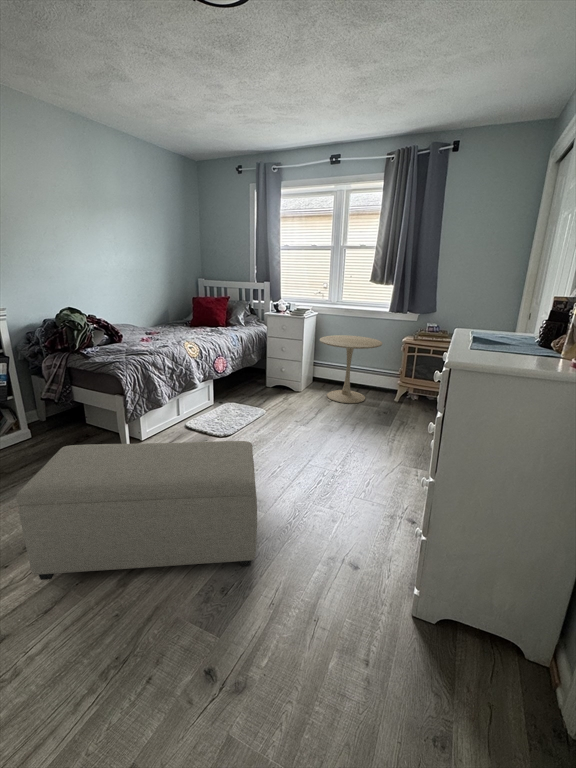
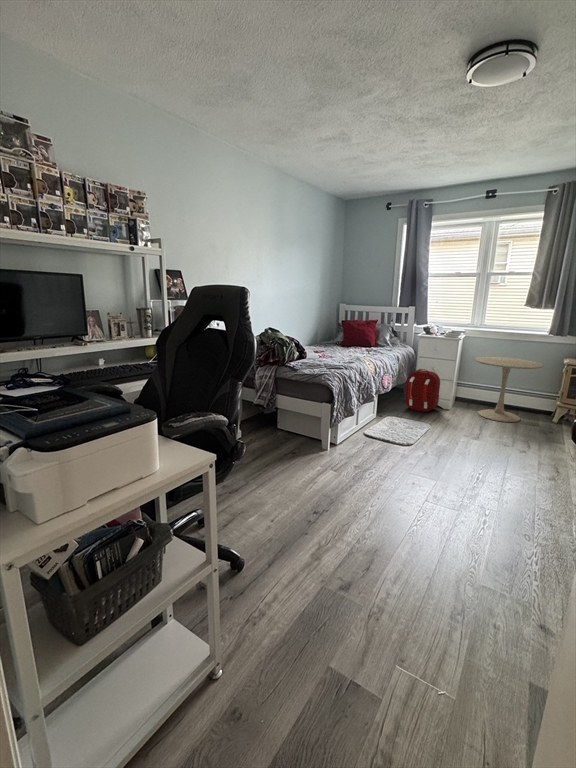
backpack: none [253,350,289,396] -> present [405,369,440,412]
ottoman: present [16,441,257,580] -> none [332,439,540,555]

